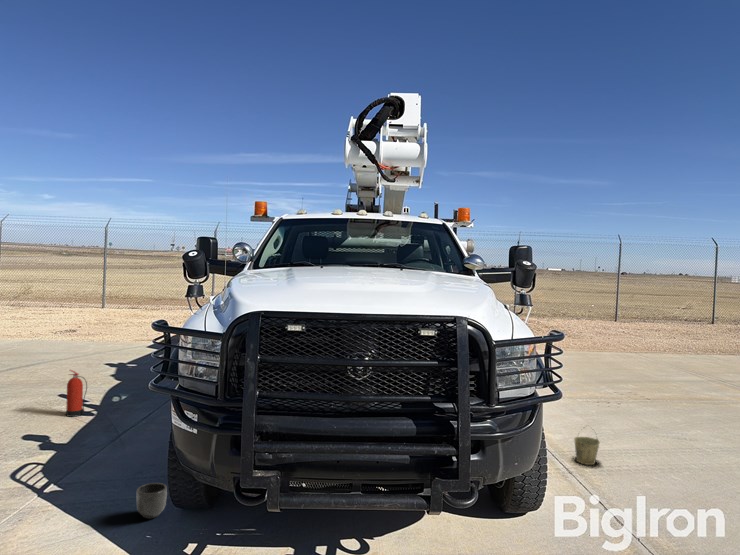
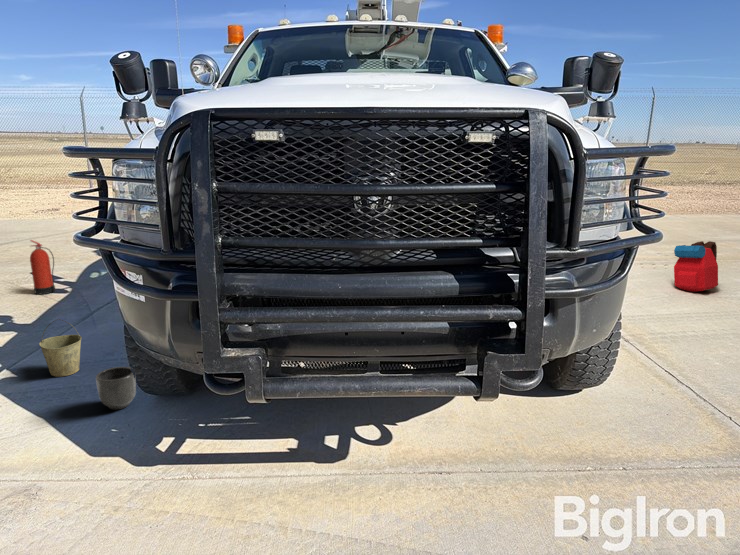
backpack: none [599,389,636,431] -> present [674,241,718,292]
bucket: present [574,437,600,465] -> present [39,319,82,377]

